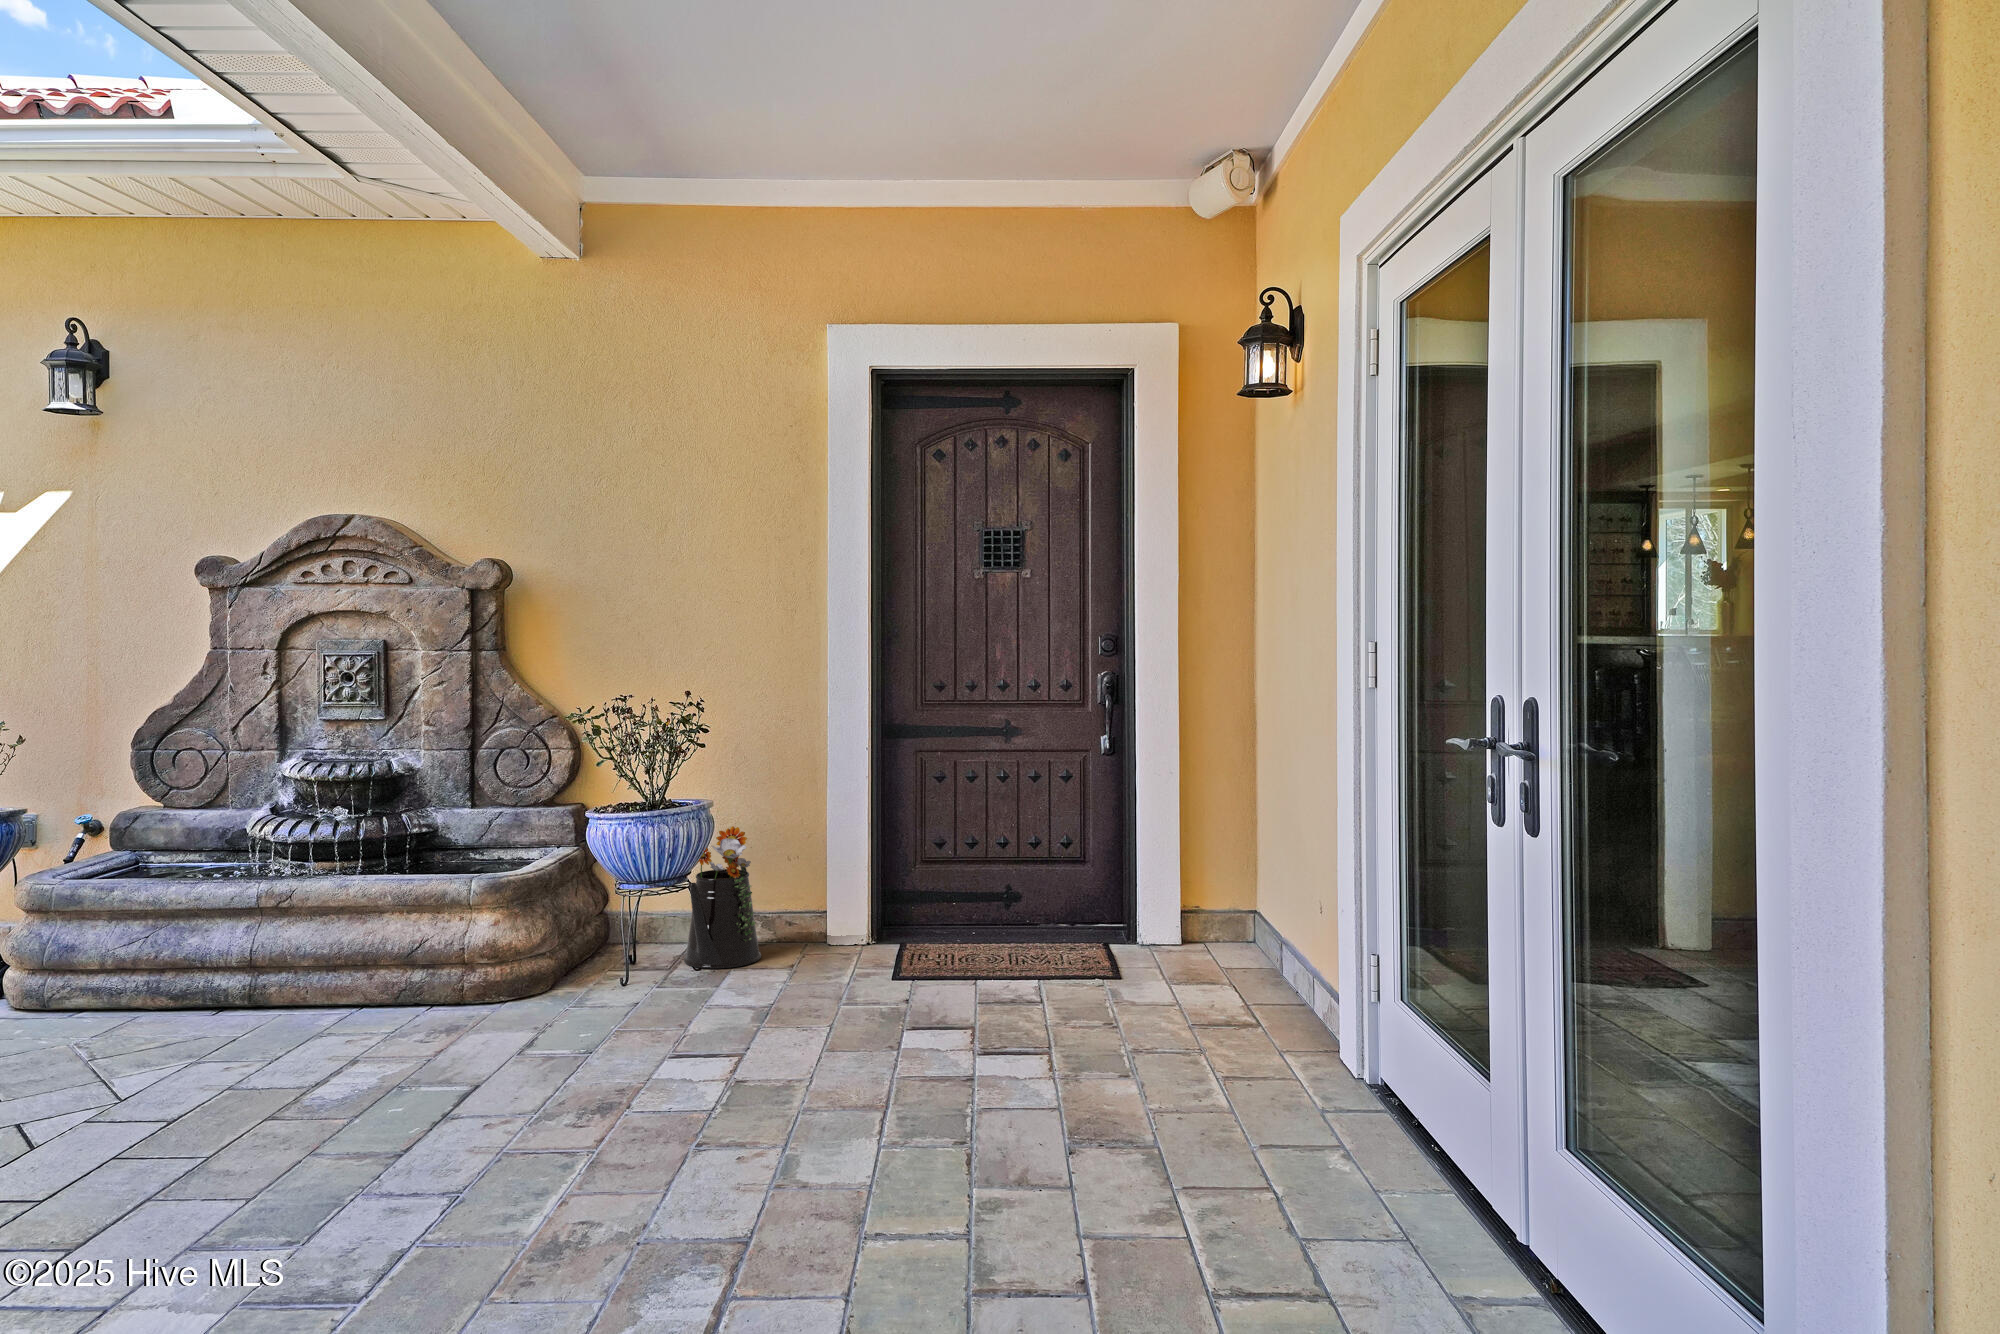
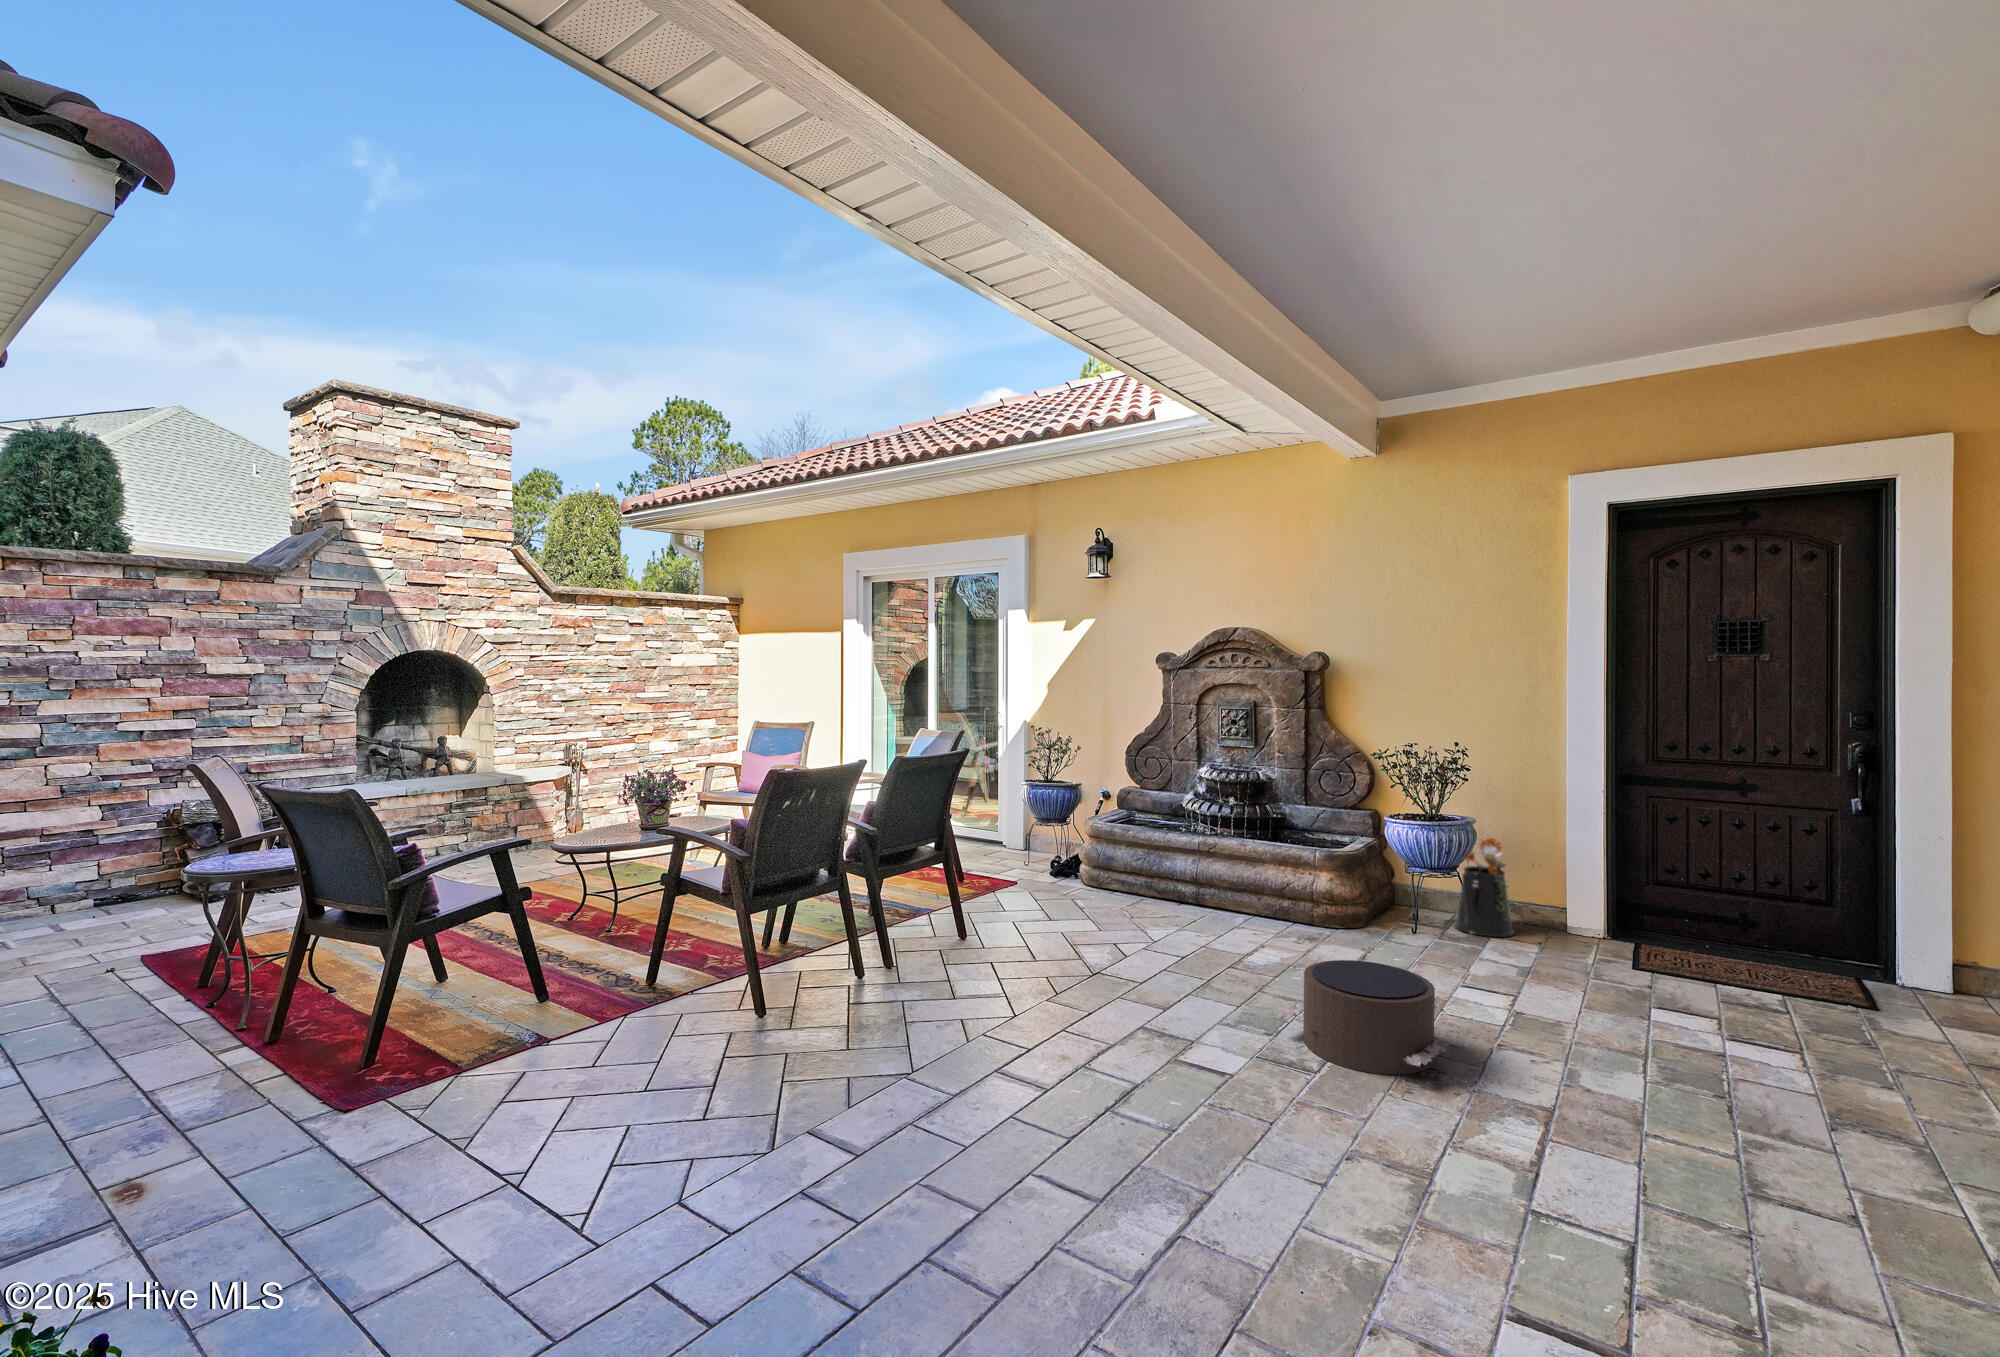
pouf: none [300,1055,612,1264] -> present [1276,960,1452,1075]

